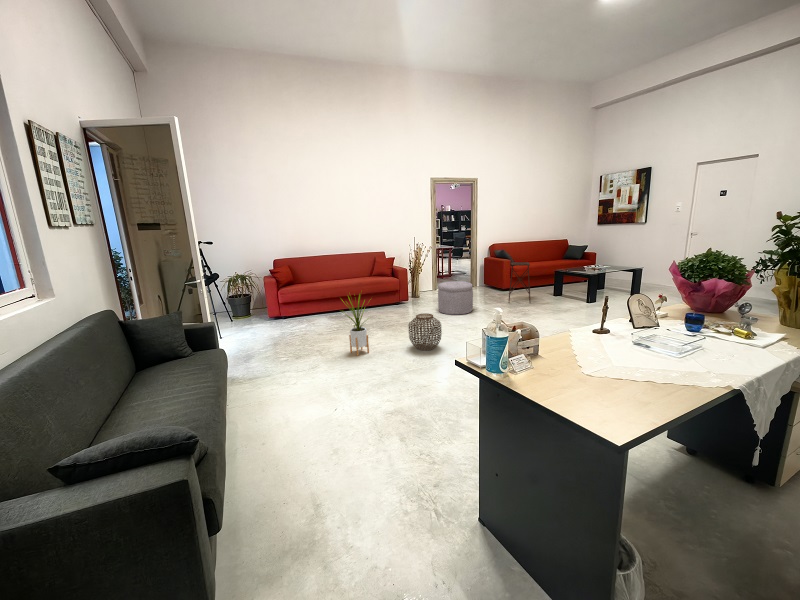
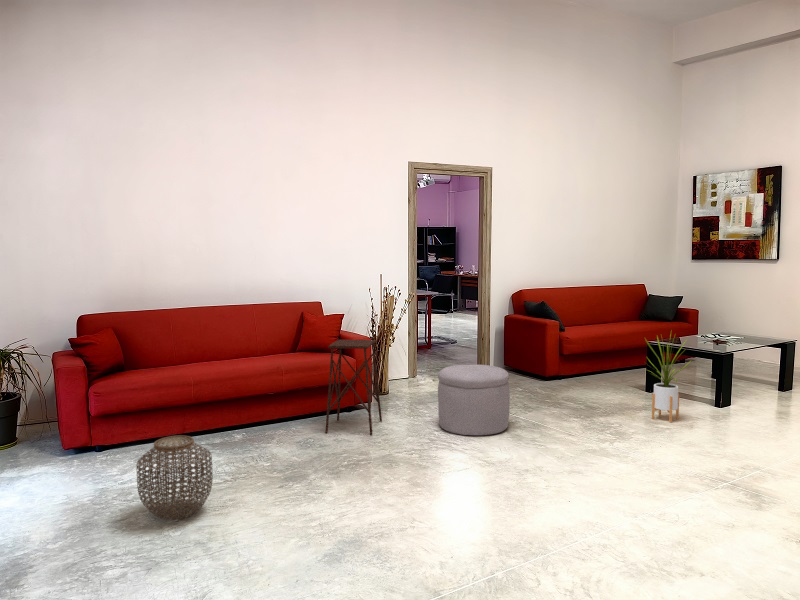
side table: present [509,262,531,303] -> present [325,340,382,435]
house plant: present [347,294,369,356] -> present [647,337,689,422]
woven basket: present [408,313,442,351] -> present [137,435,213,520]

